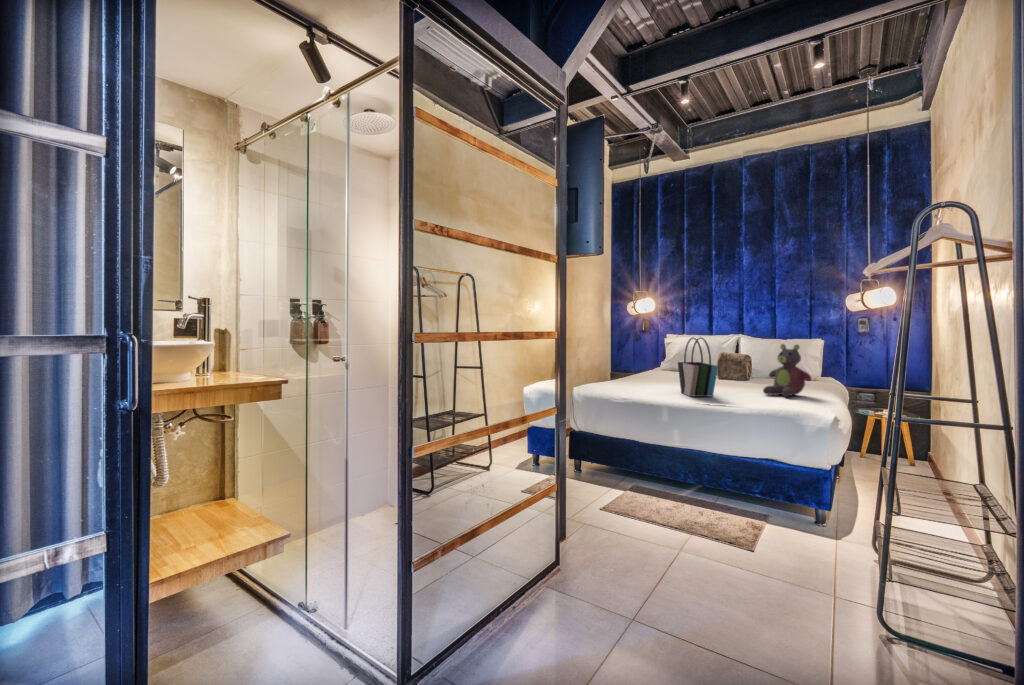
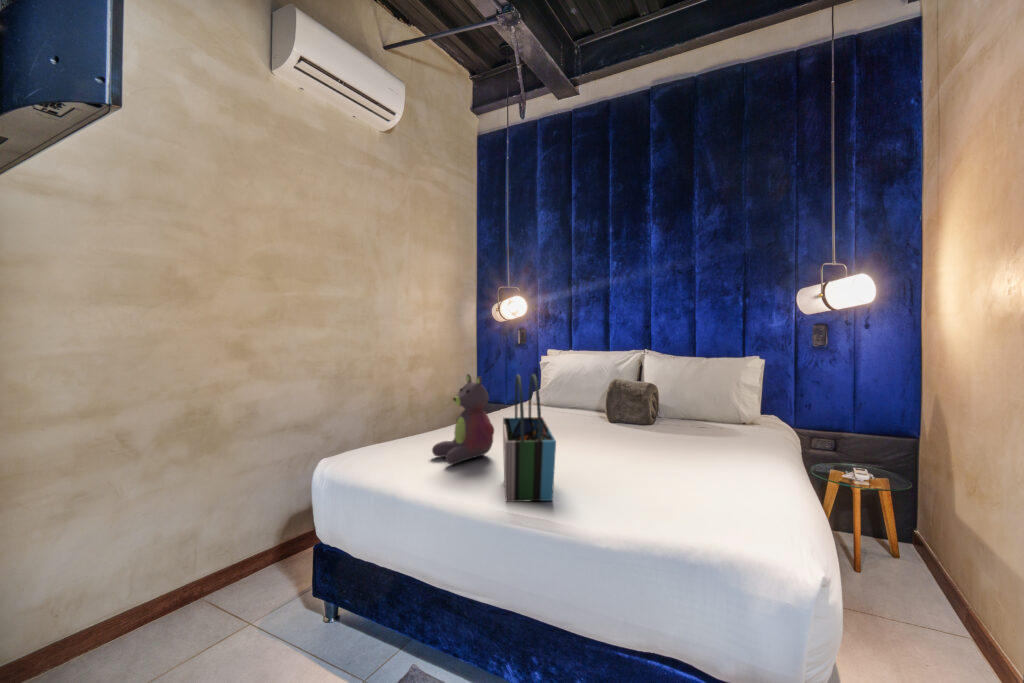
stuffed bear: present [763,344,811,397] -> present [432,374,494,464]

